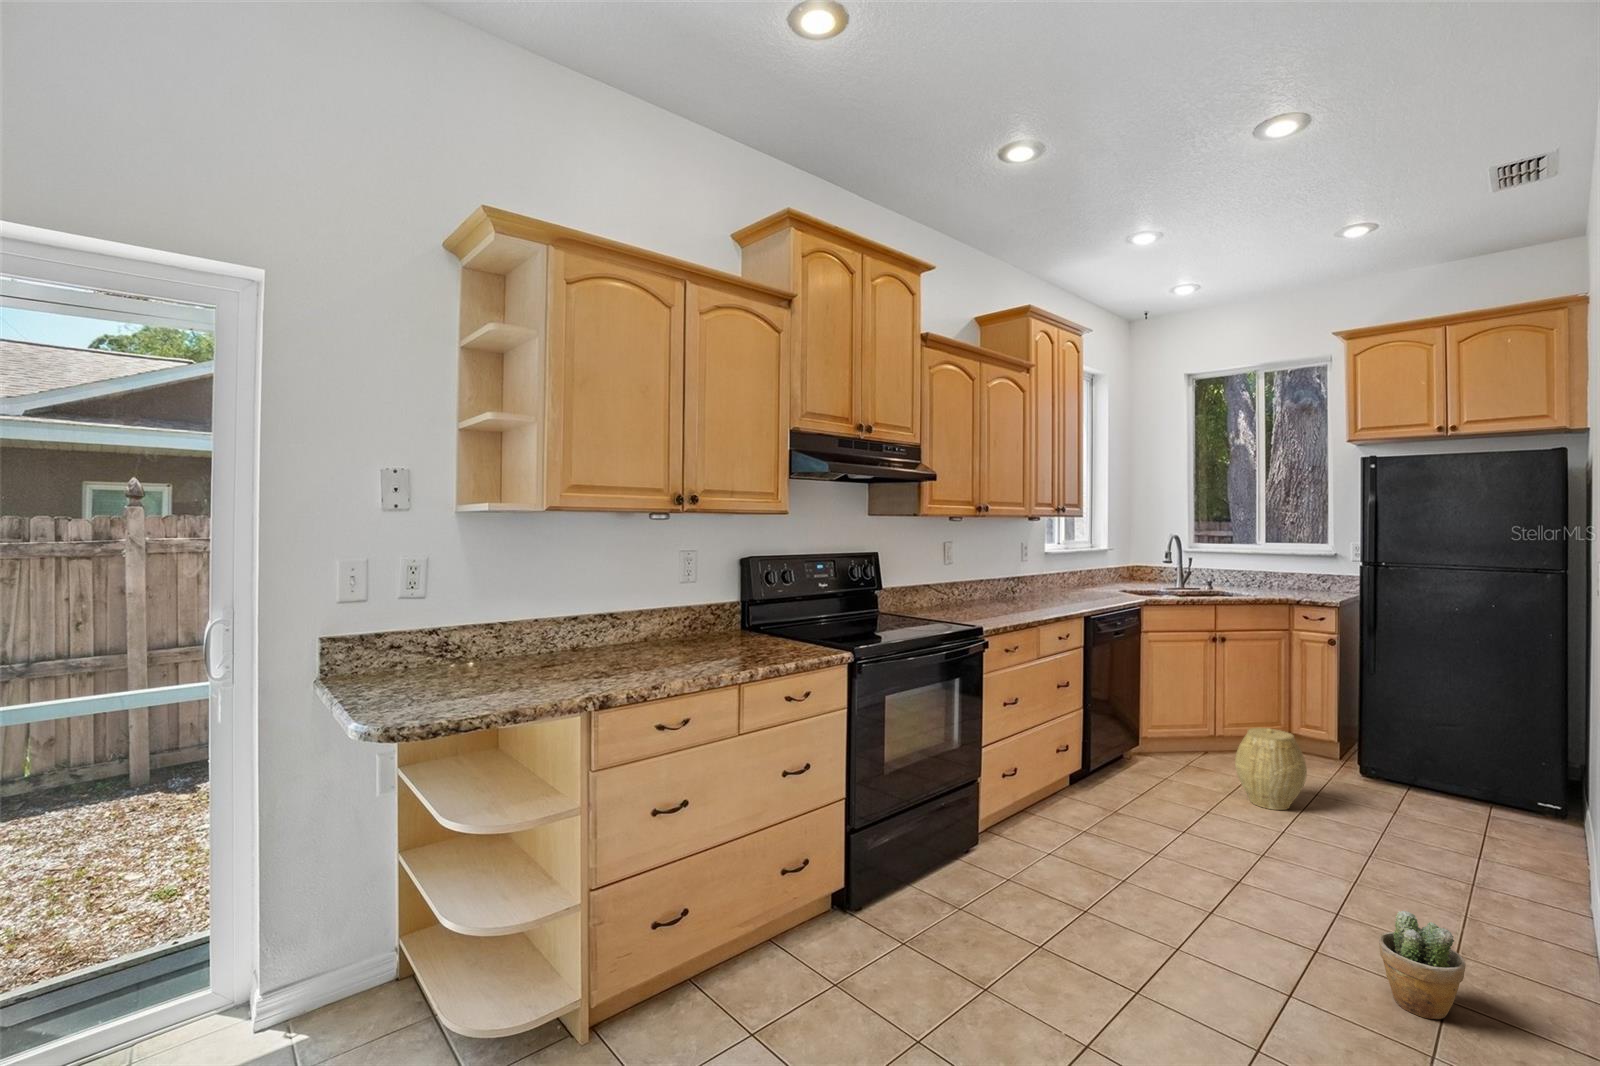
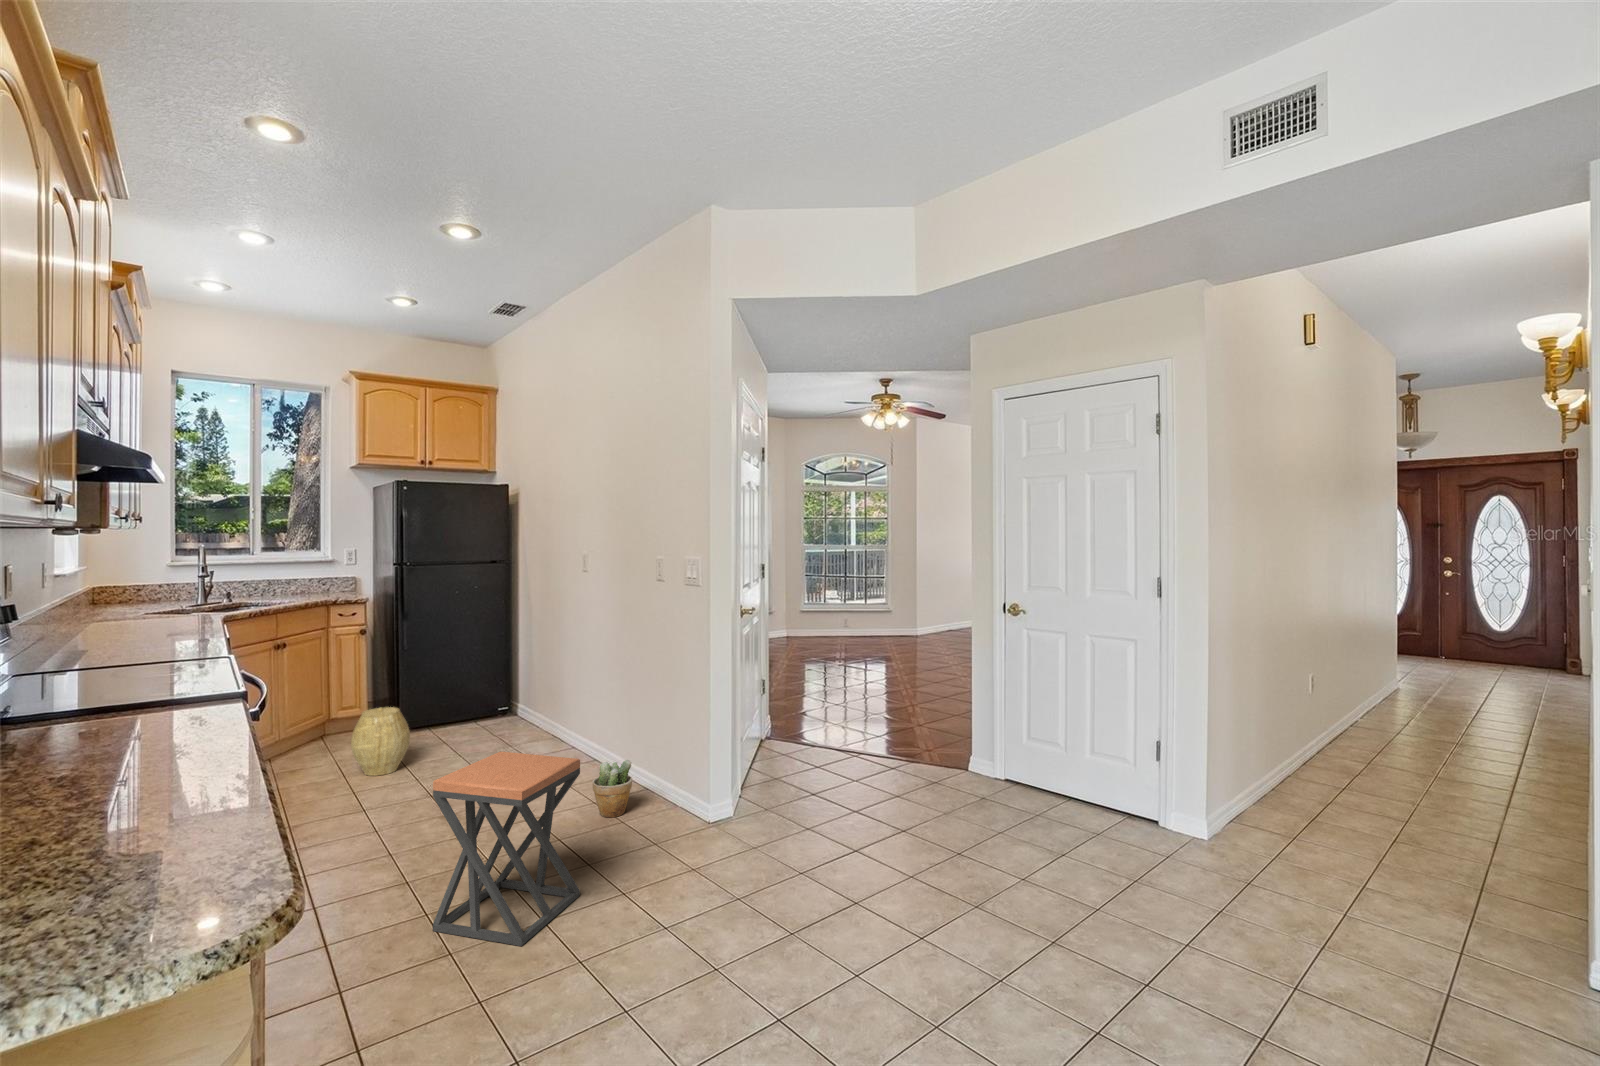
stool: none [1009,787,1159,1037] -> present [433,752,580,946]

